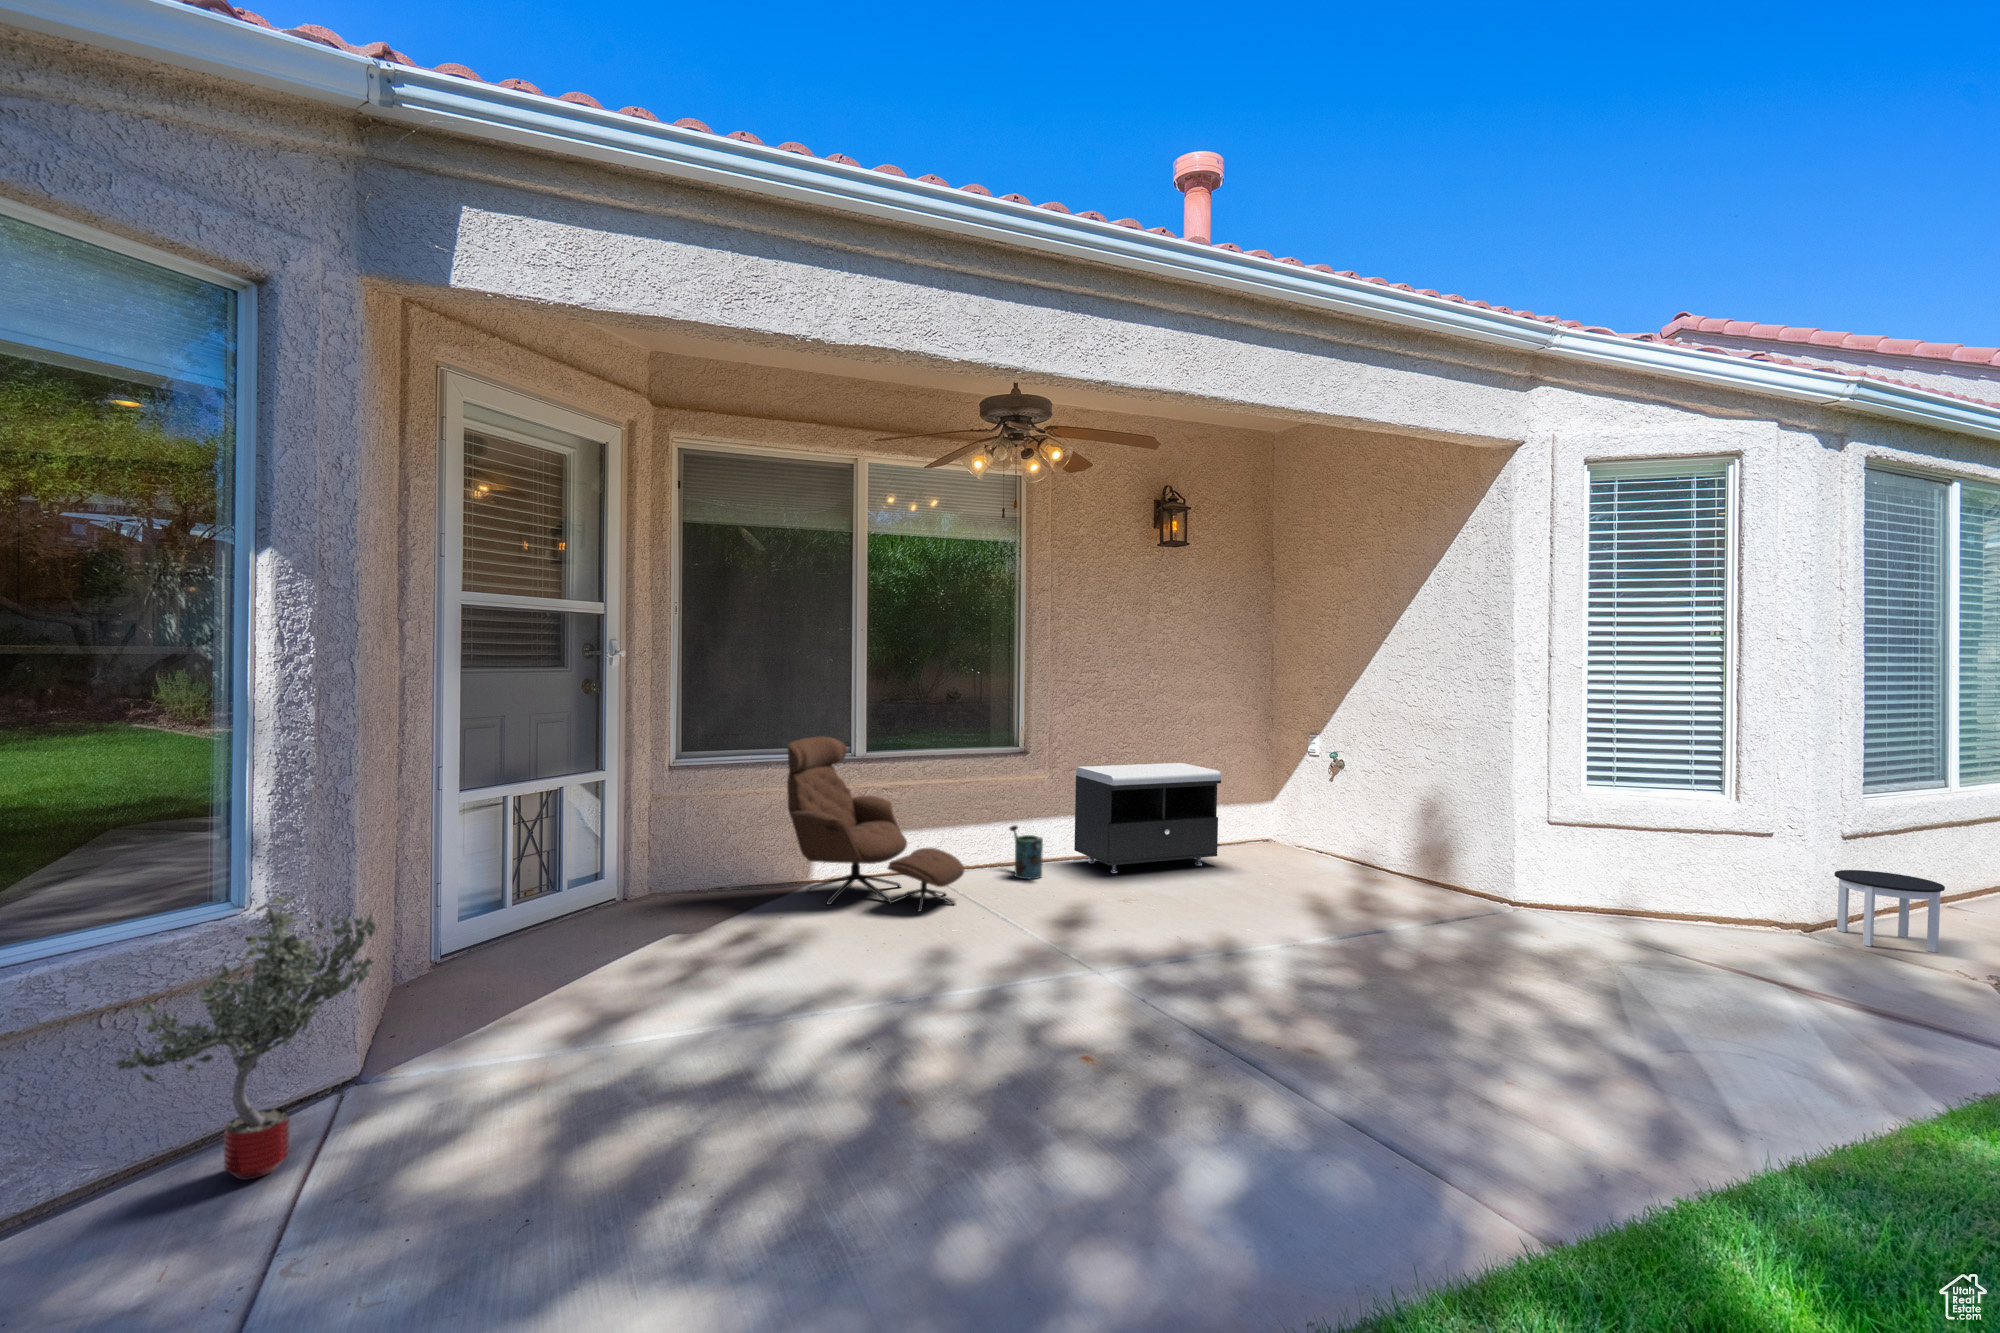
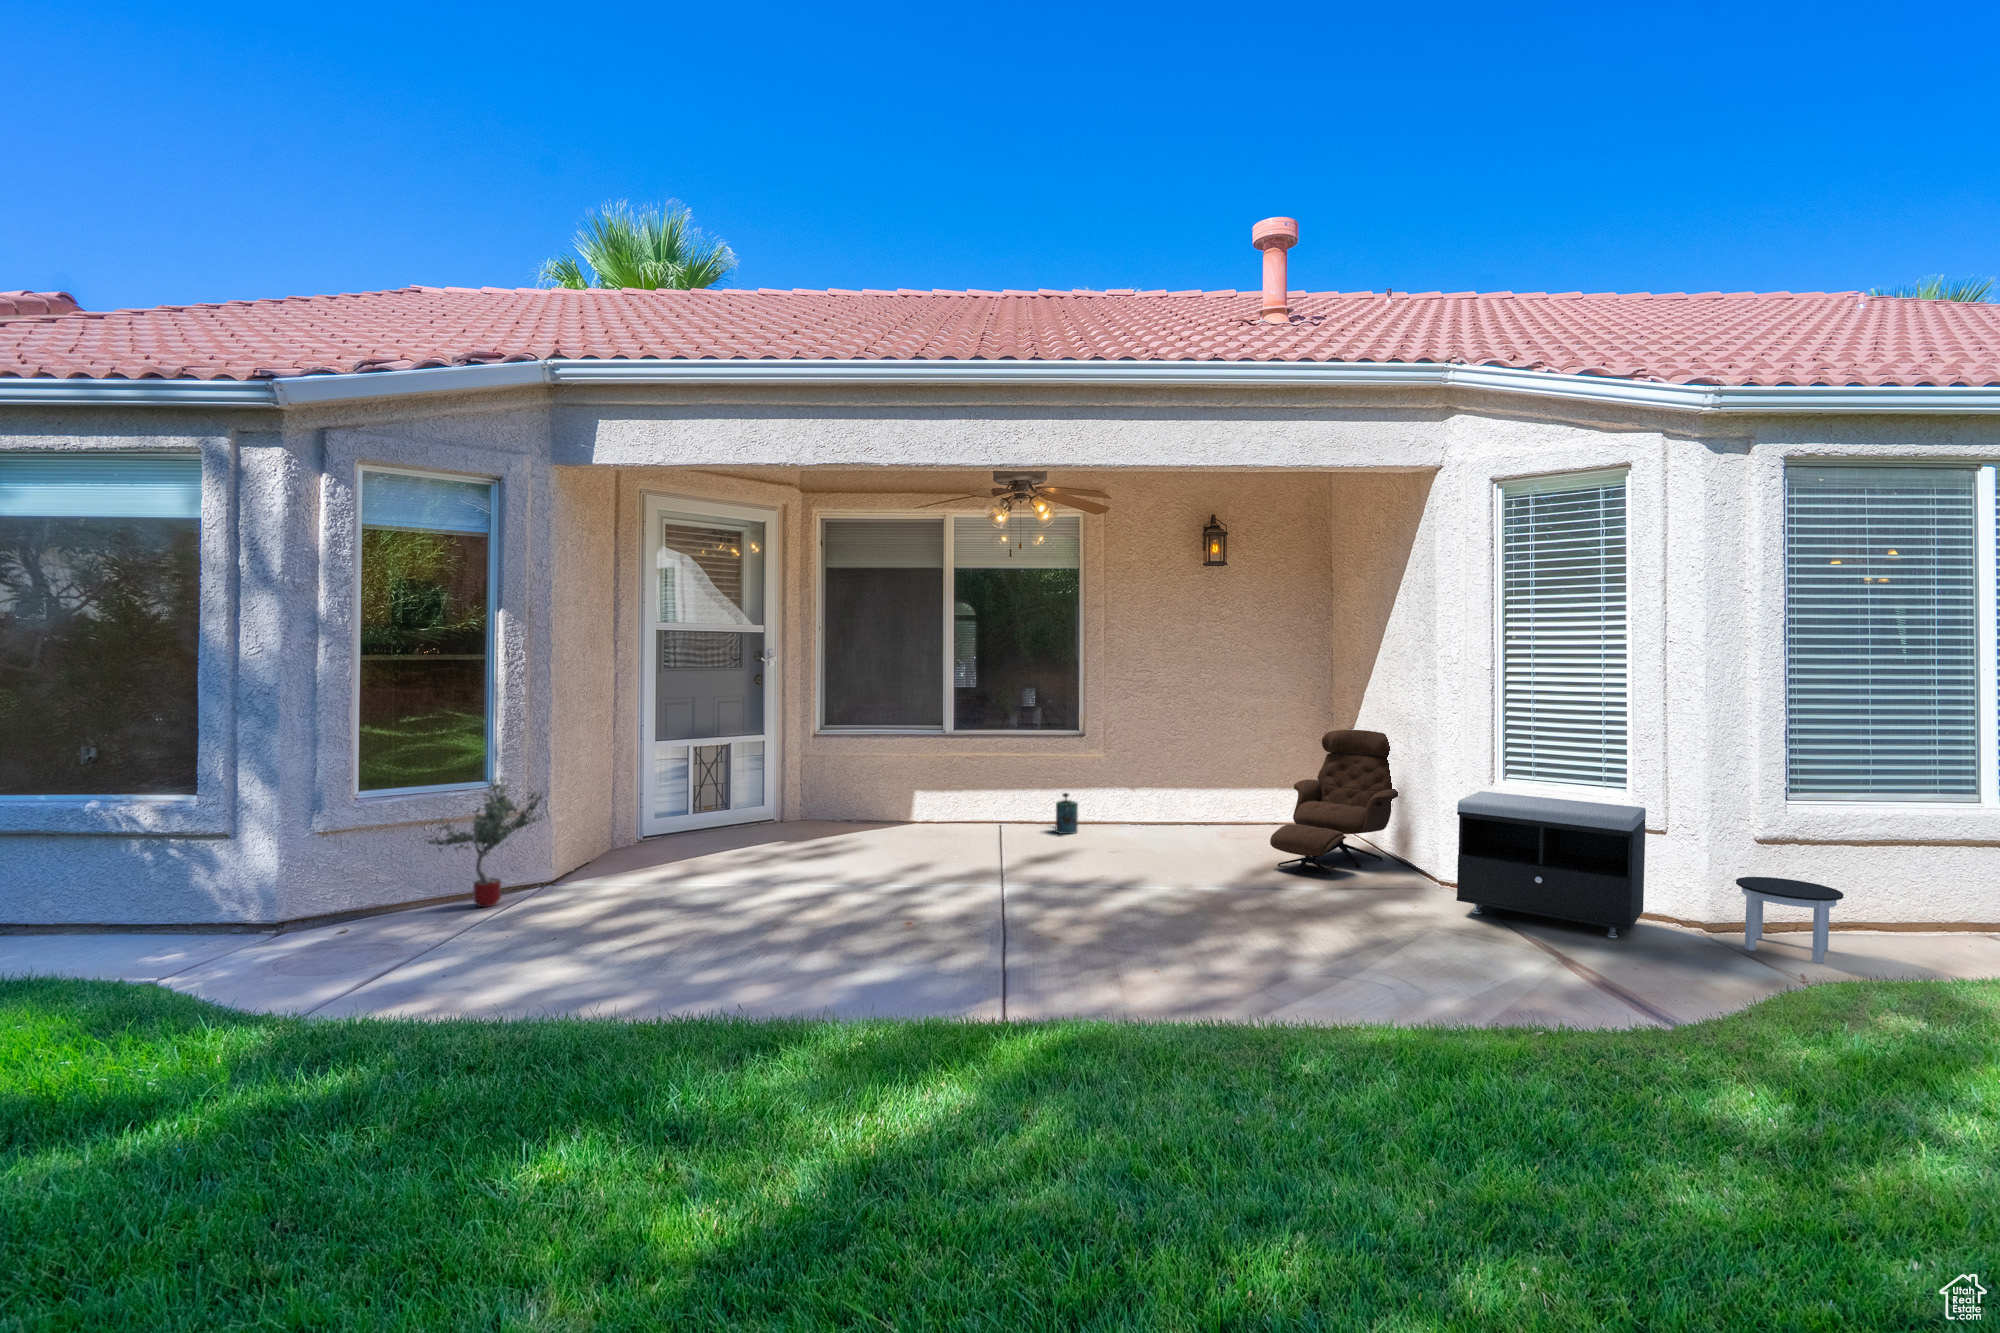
lounge chair: present [787,737,964,912] -> present [1270,730,1398,875]
storage bench: present [1074,763,1221,873] -> present [1456,791,1646,938]

